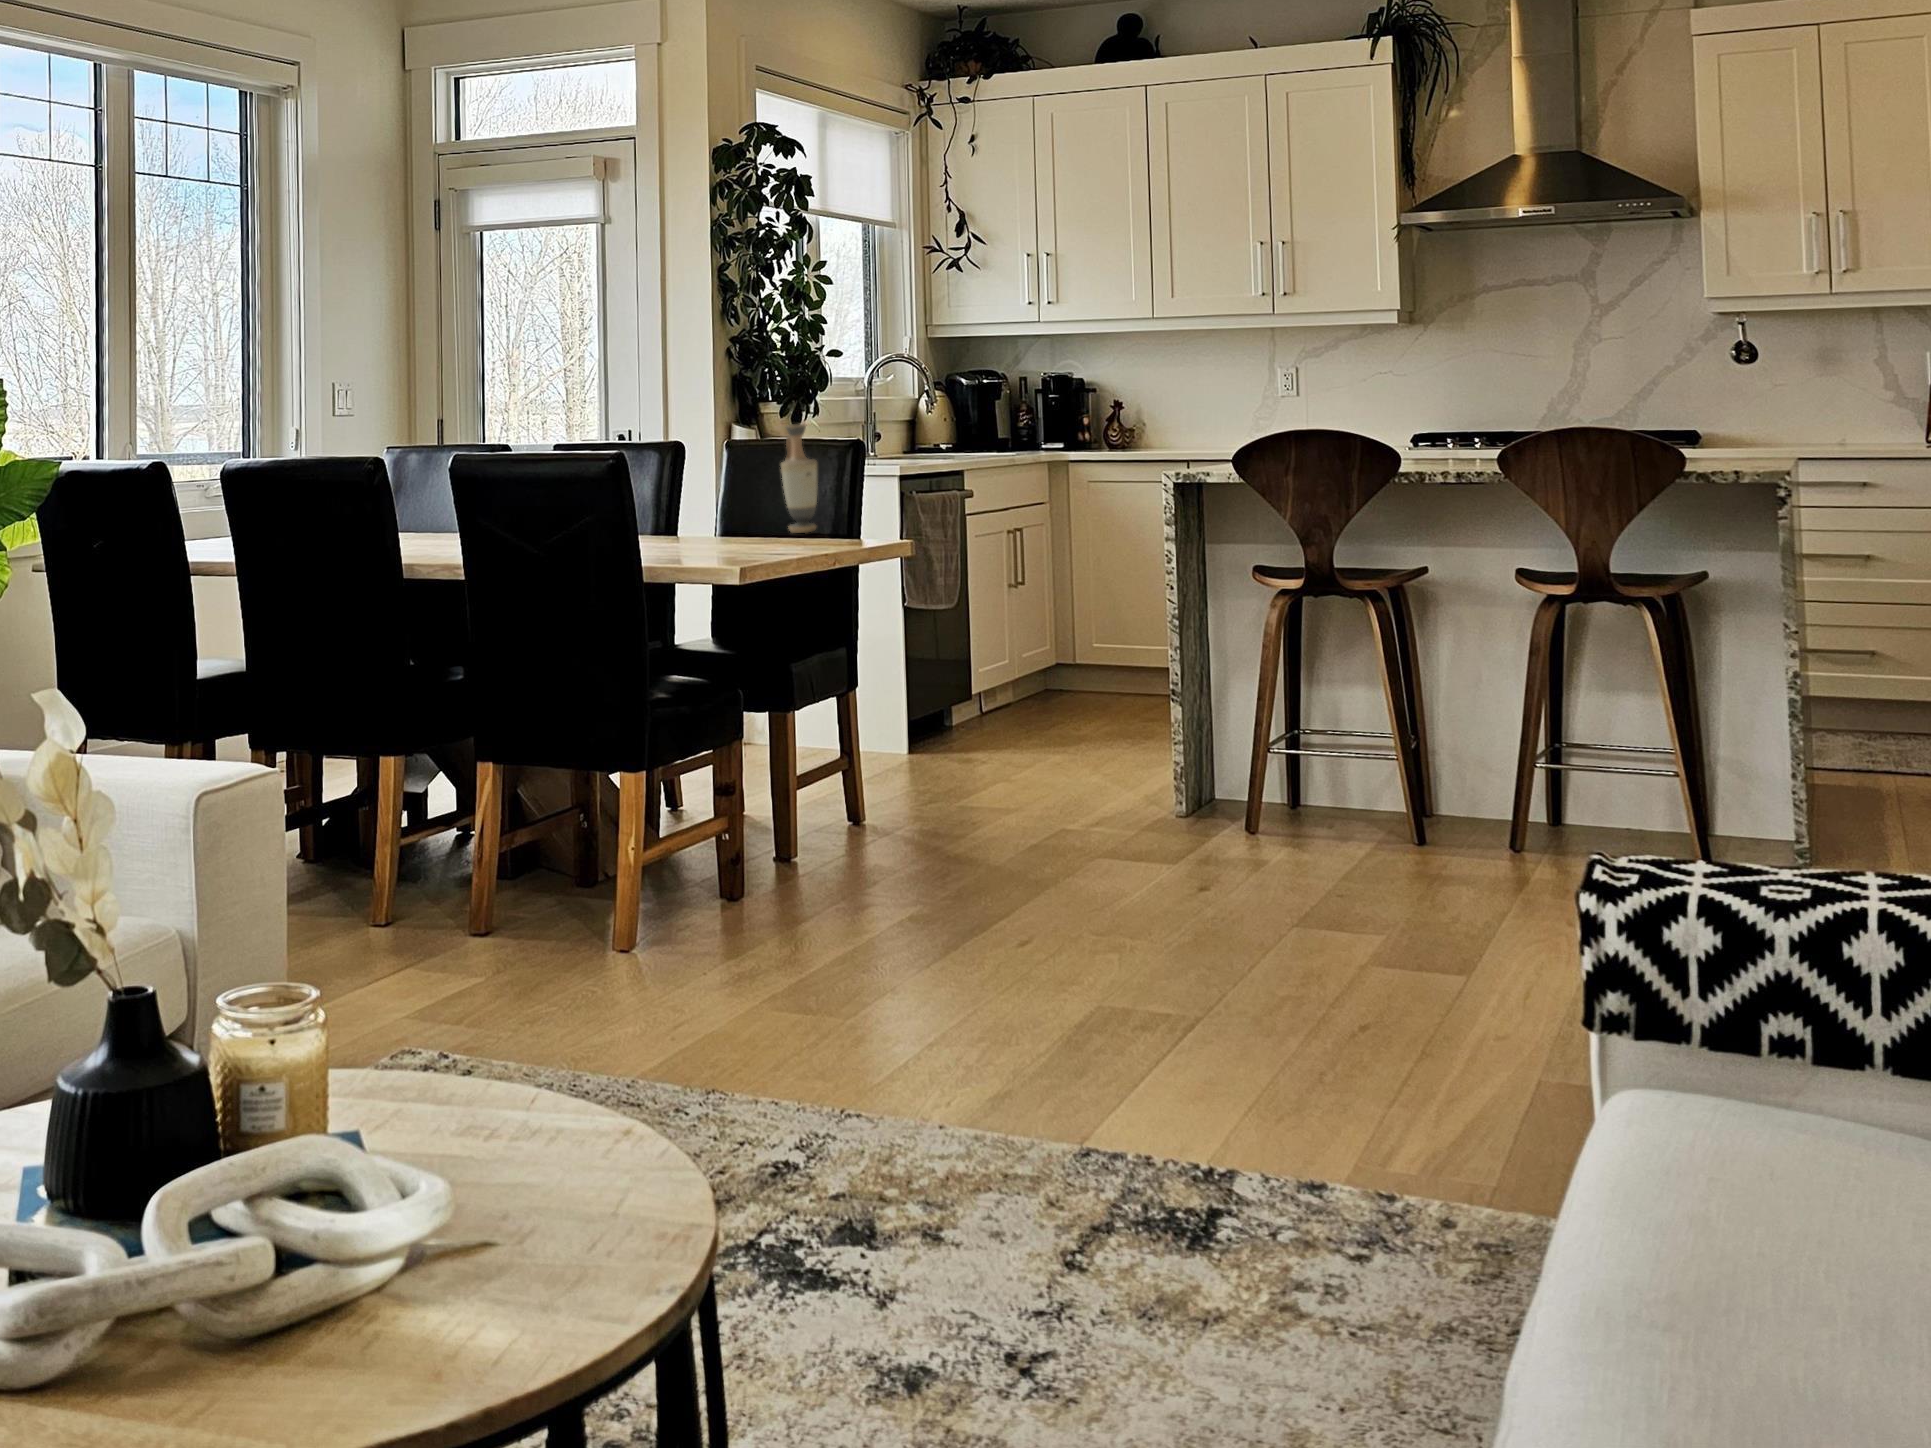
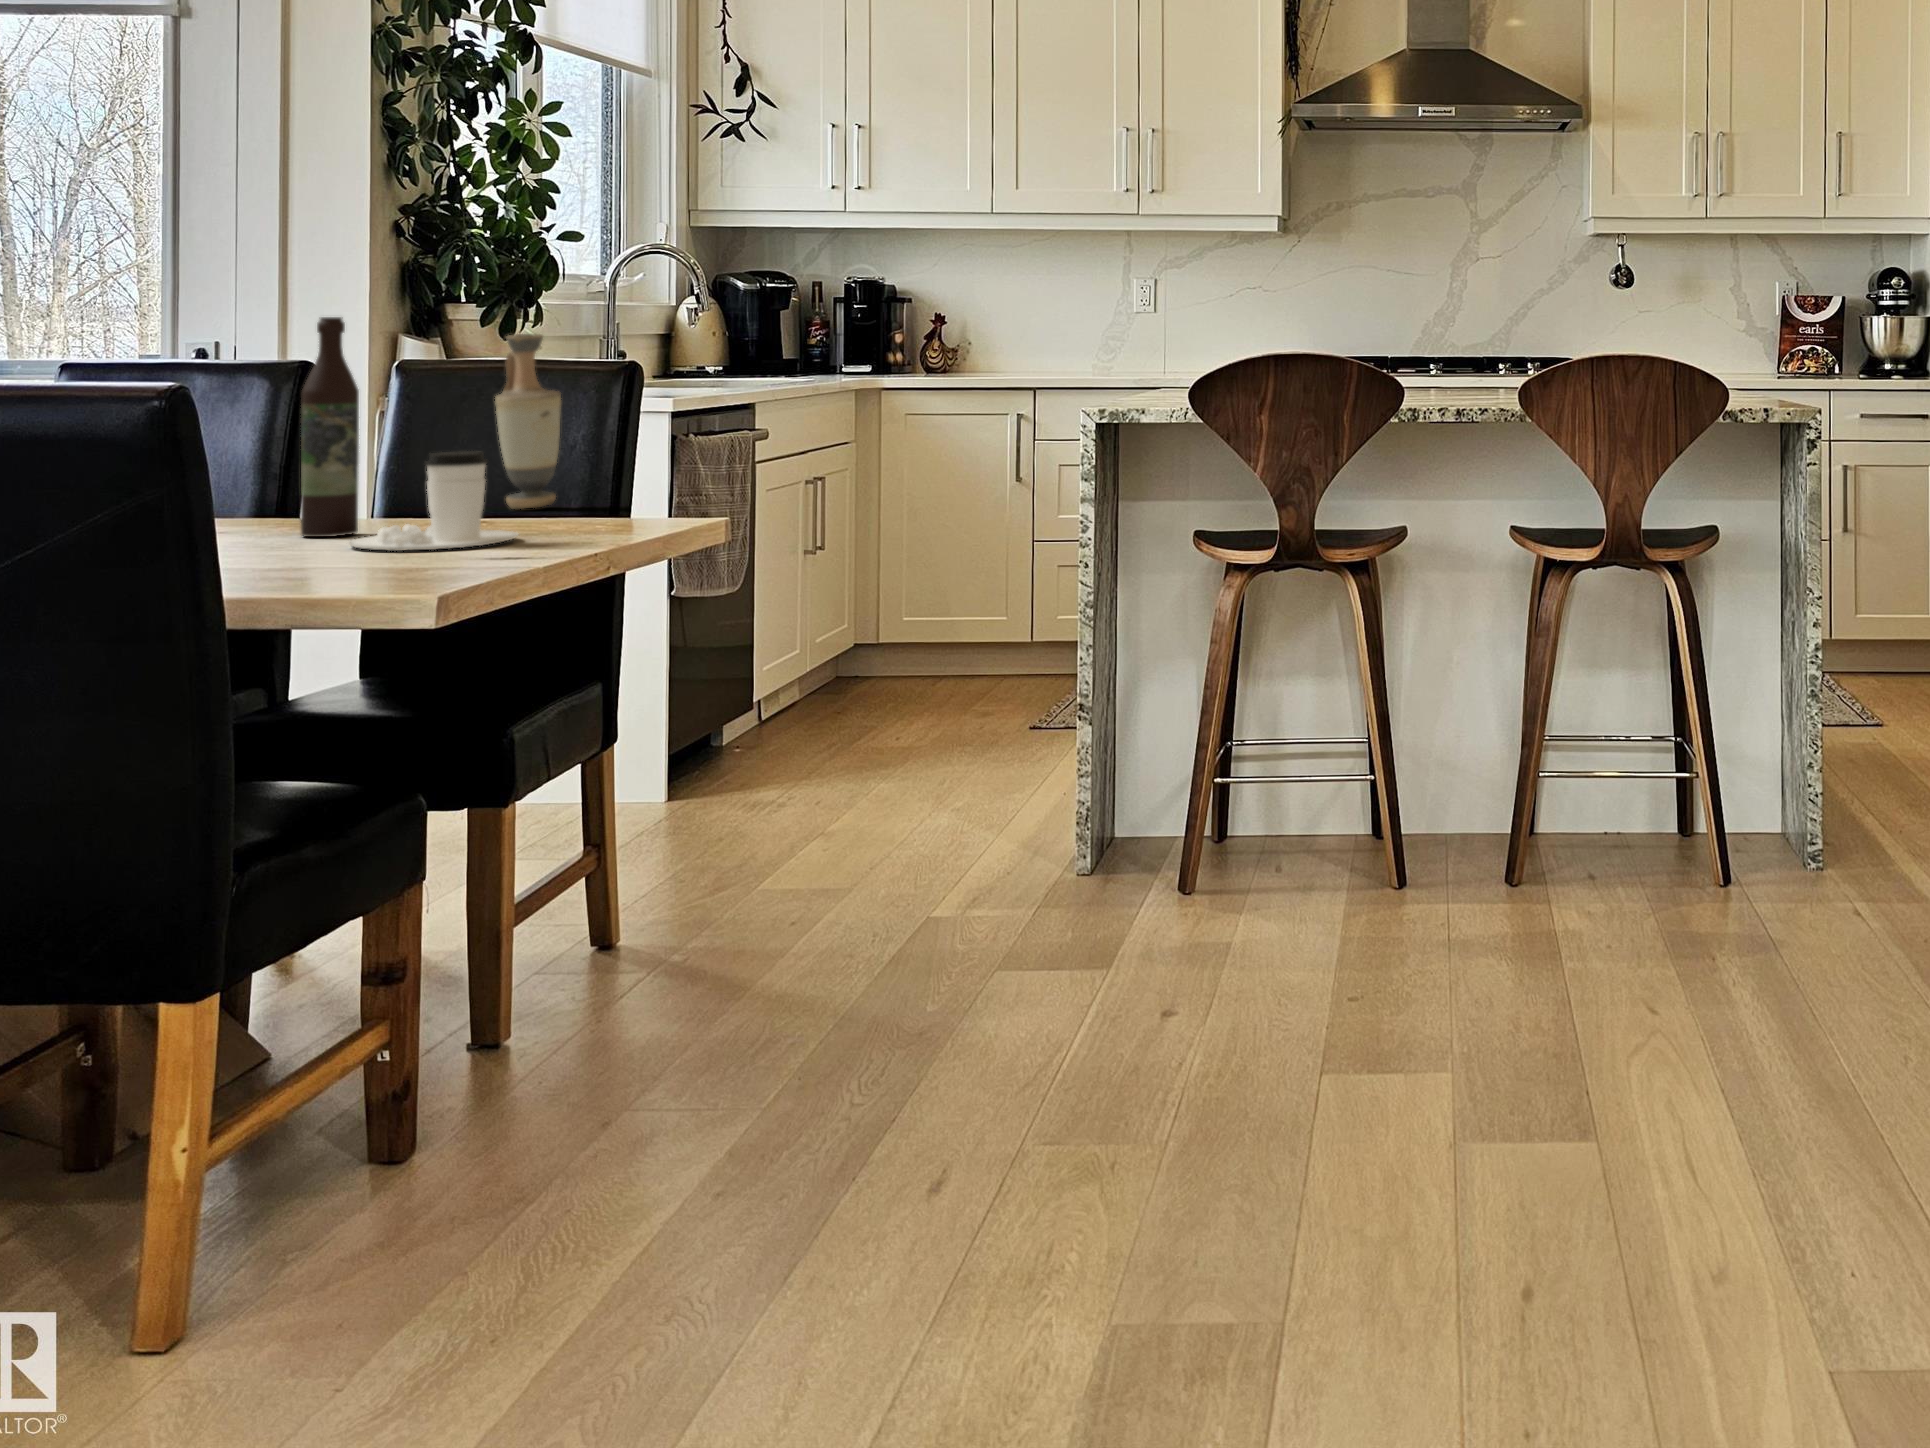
wine bottle: none [678,417,708,543] -> present [301,317,359,537]
coffee cup: none [702,495,789,551] -> present [348,451,518,551]

